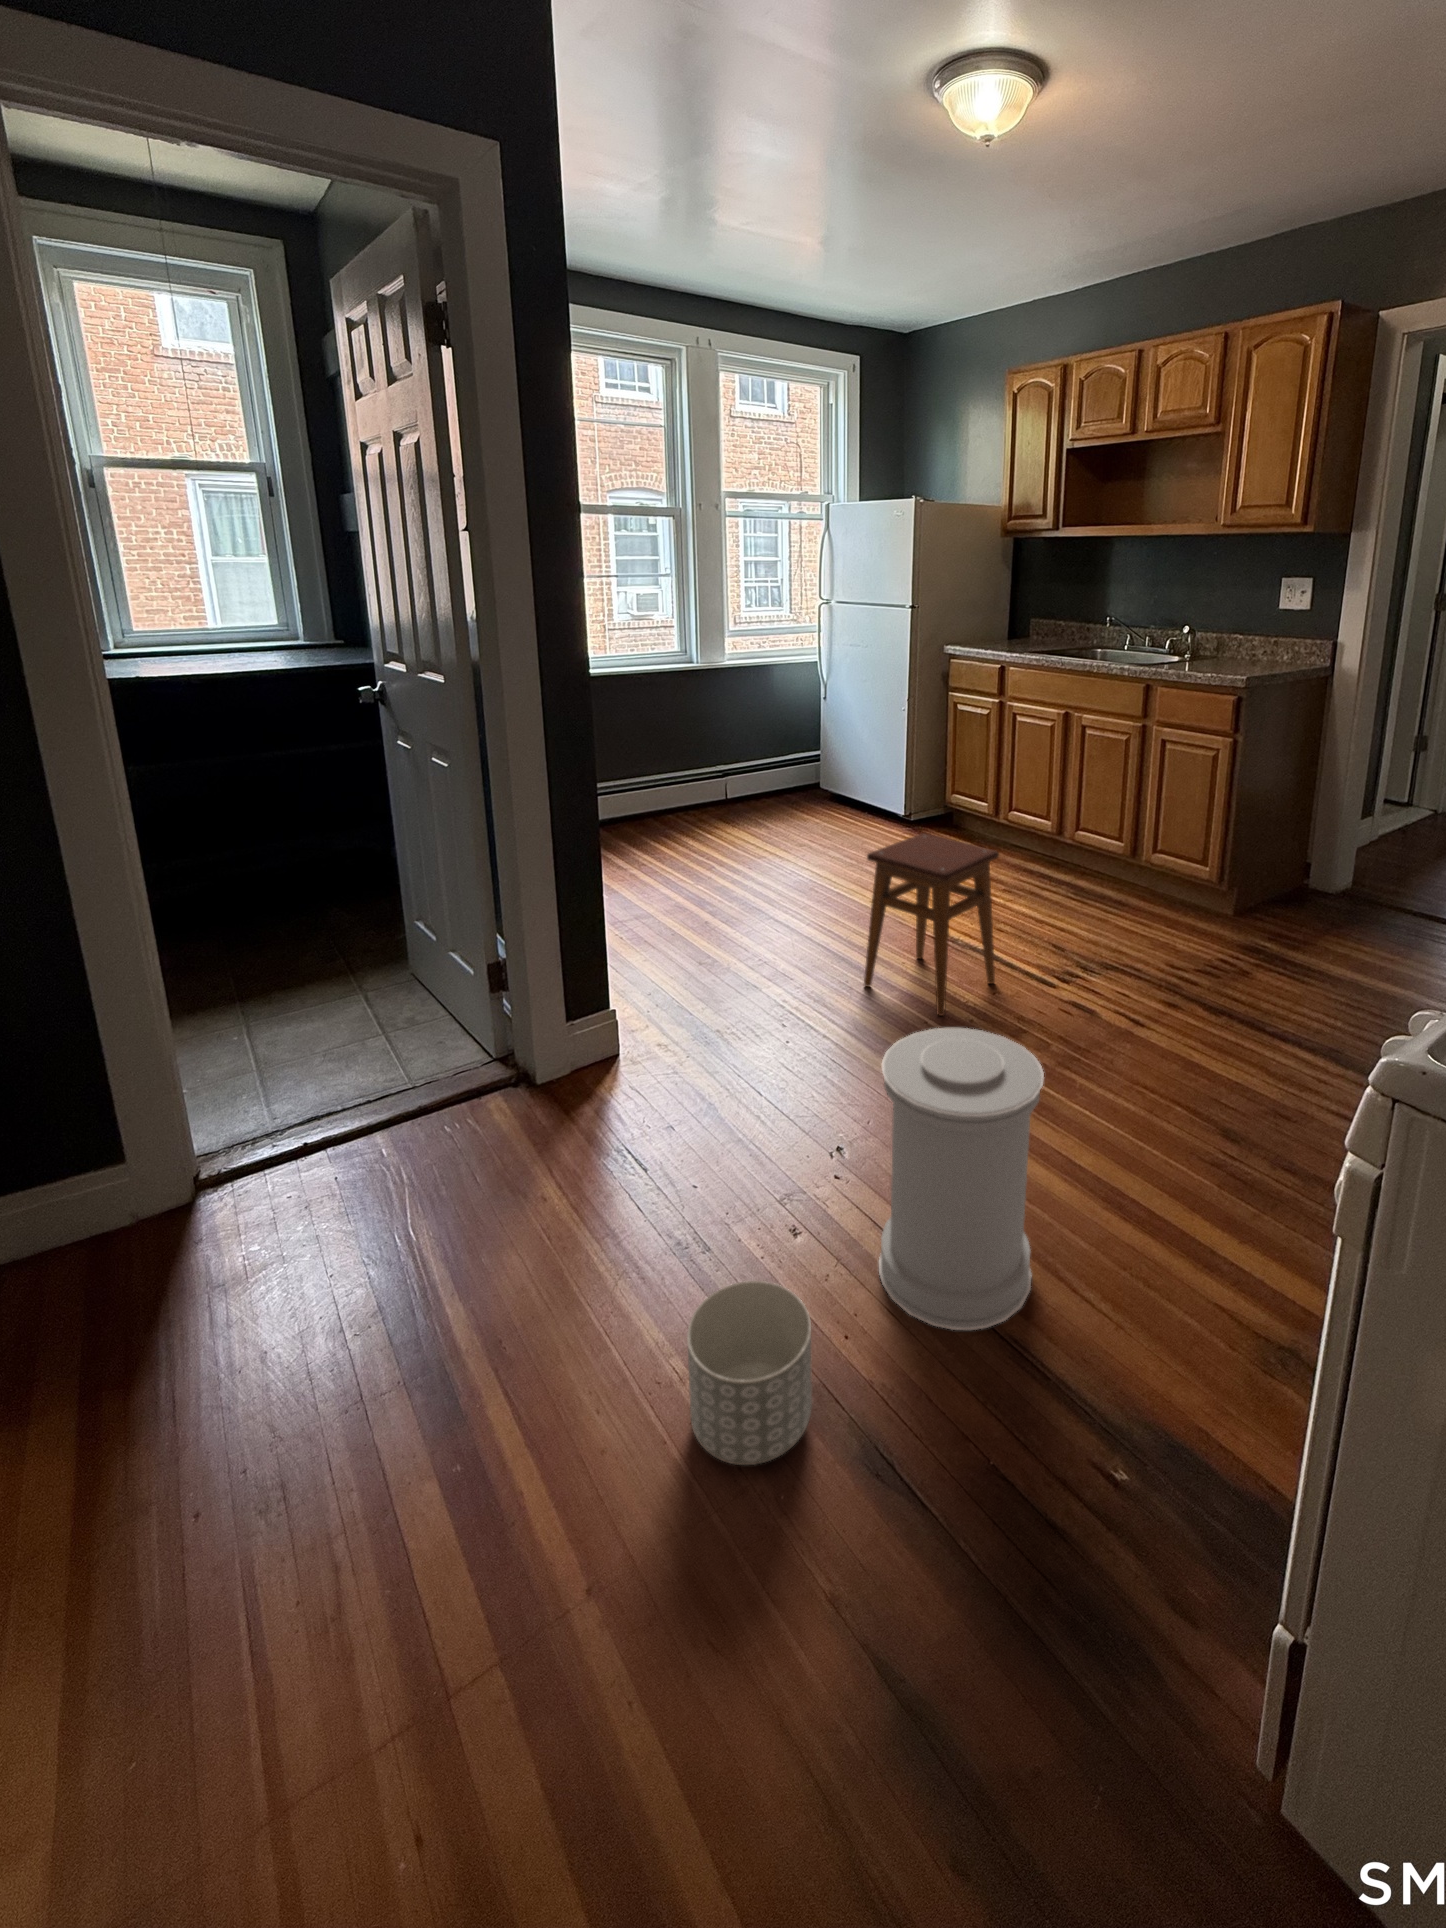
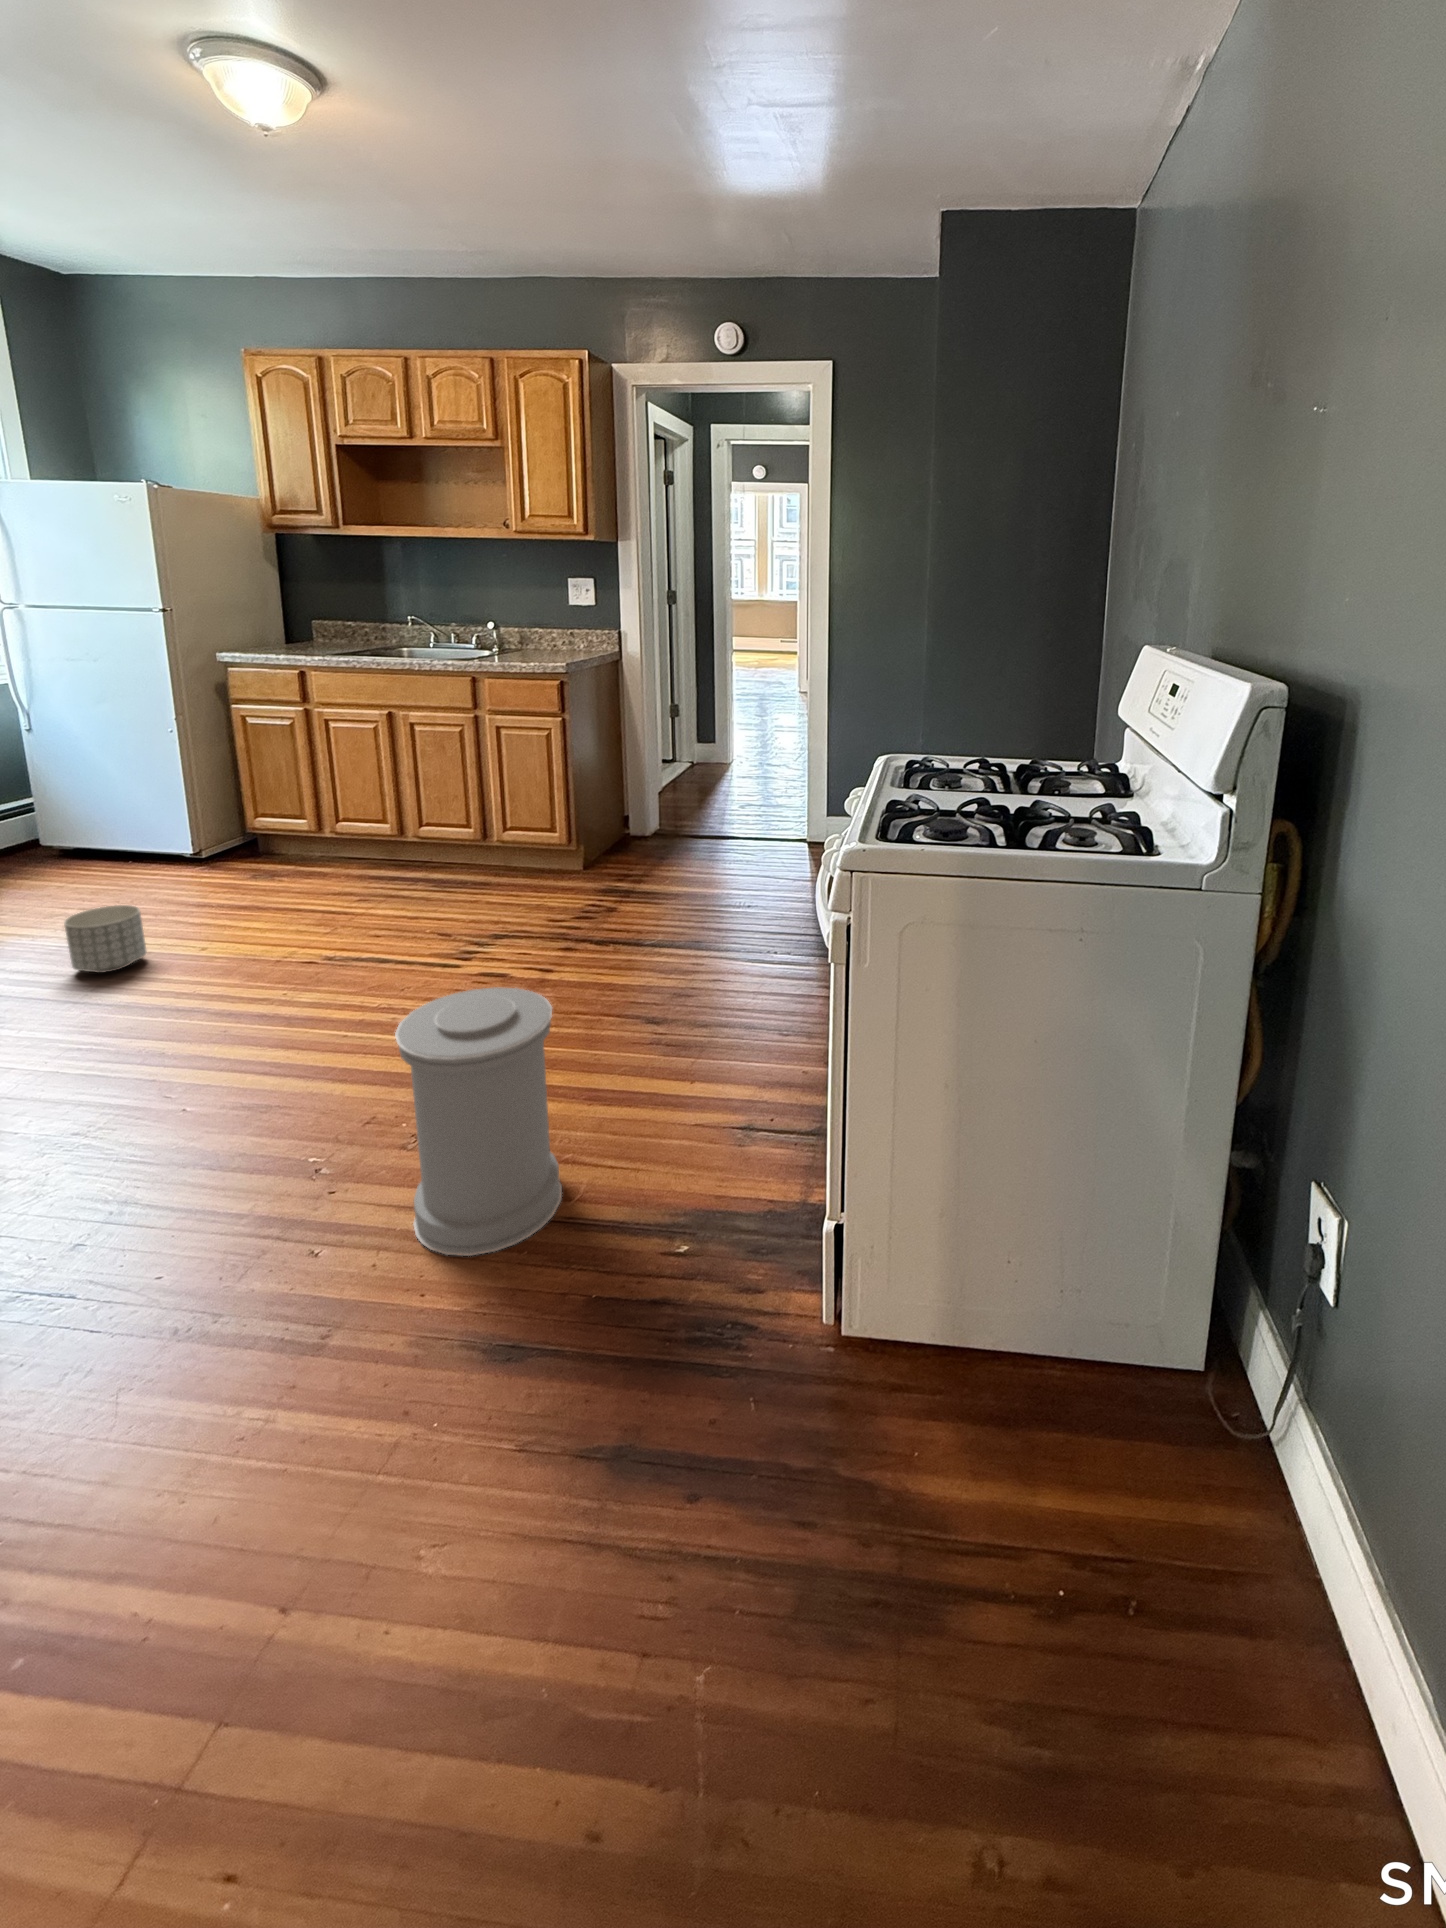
stool: present [864,833,999,1016] -> none [229,850,398,1030]
planter: present [687,1281,812,1465] -> present [64,905,147,973]

